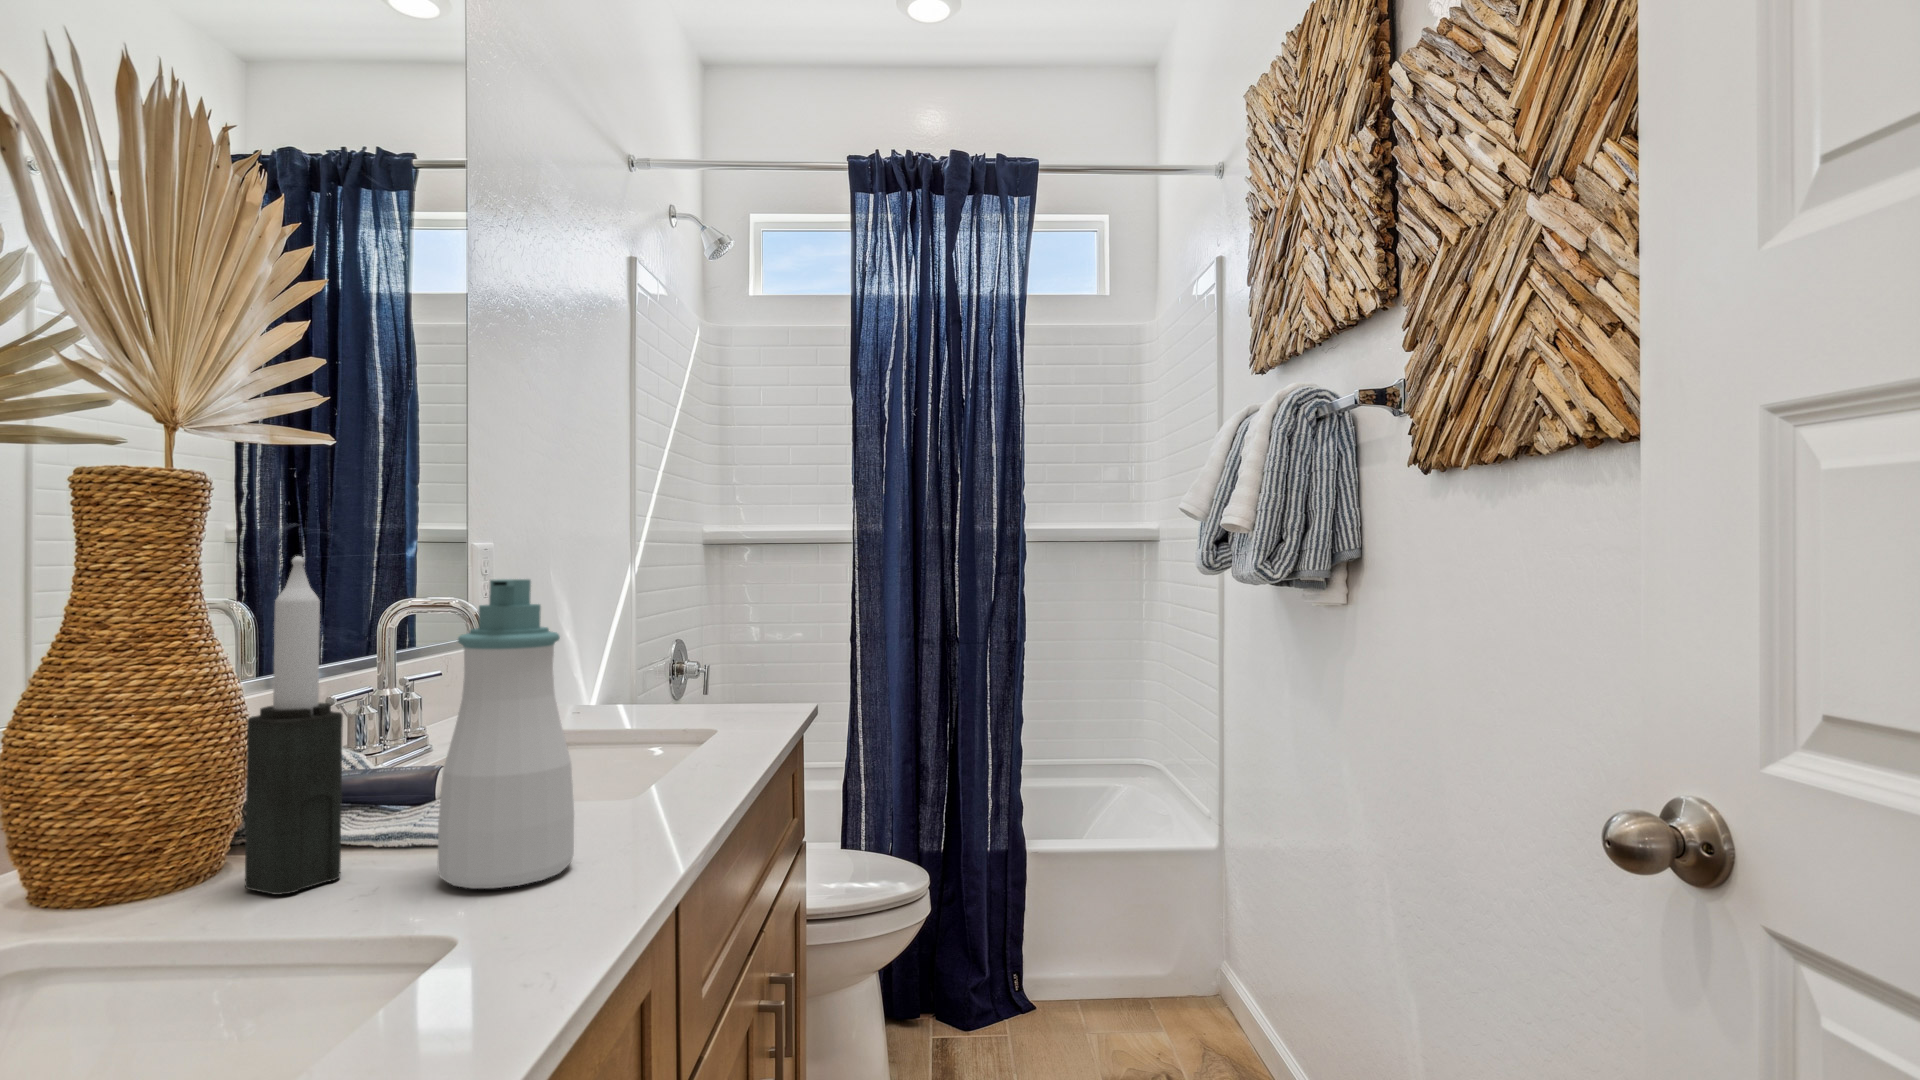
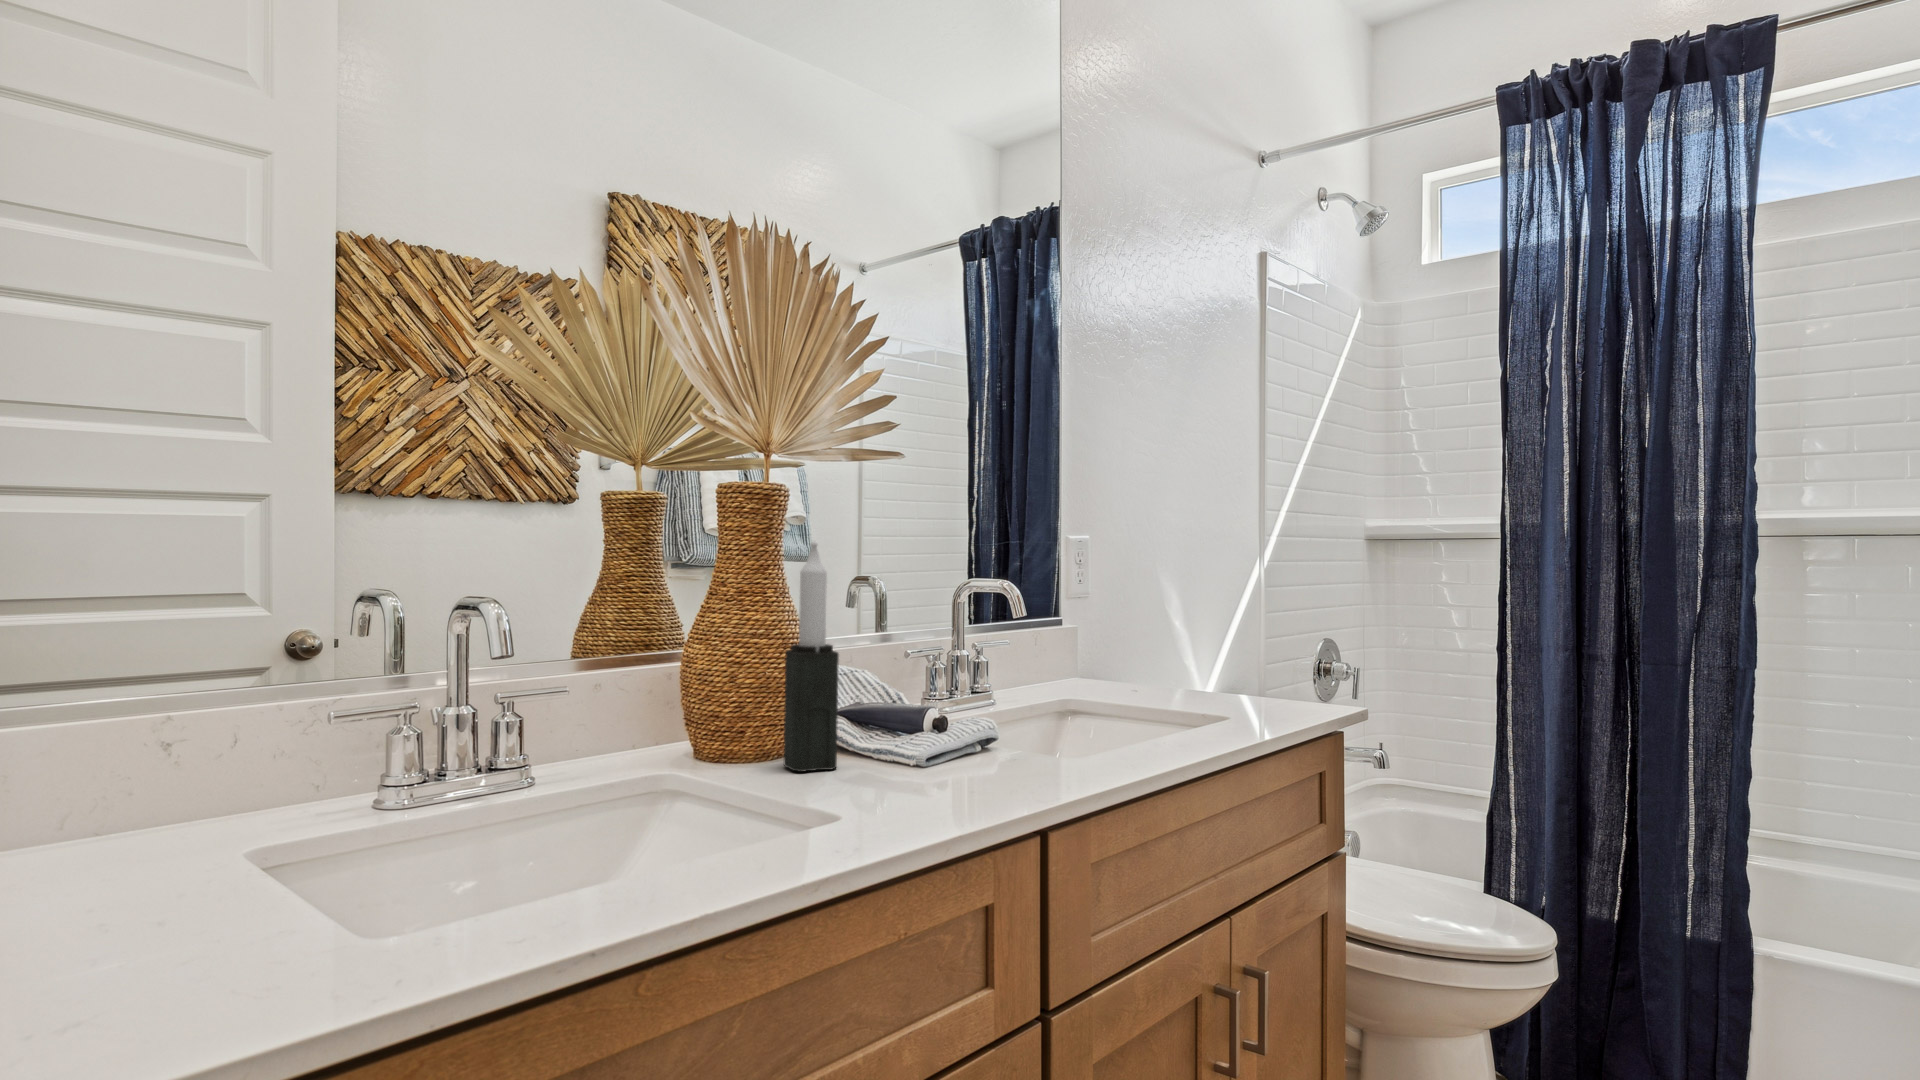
soap bottle: present [438,579,574,888] -> none [877,560,972,789]

